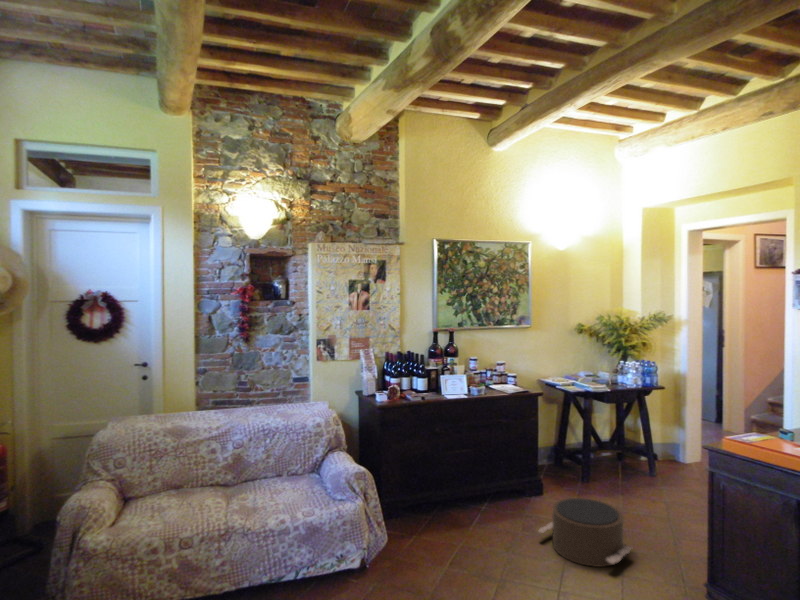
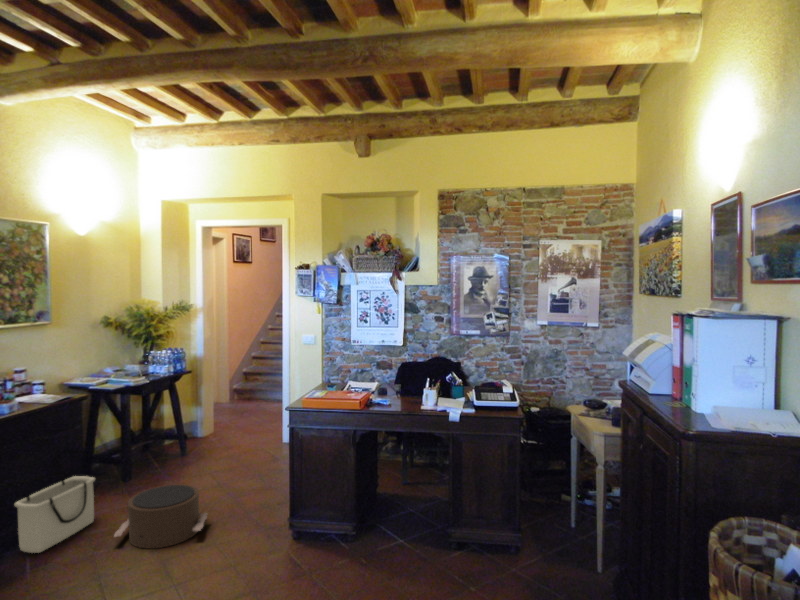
storage bin: none [476,463,541,518] -> present [15,476,95,553]

